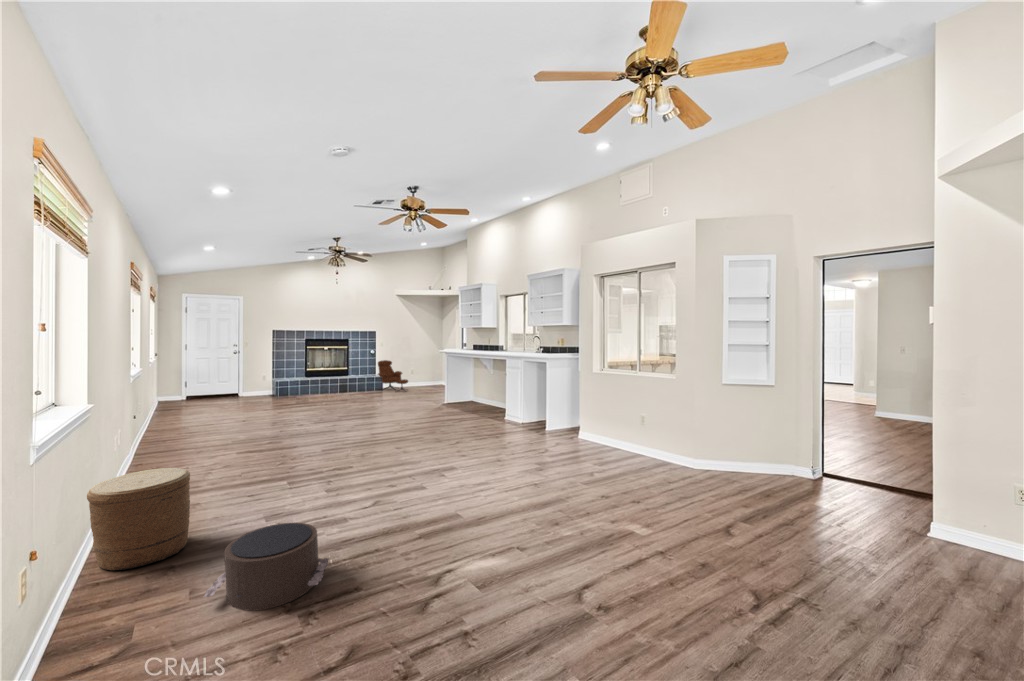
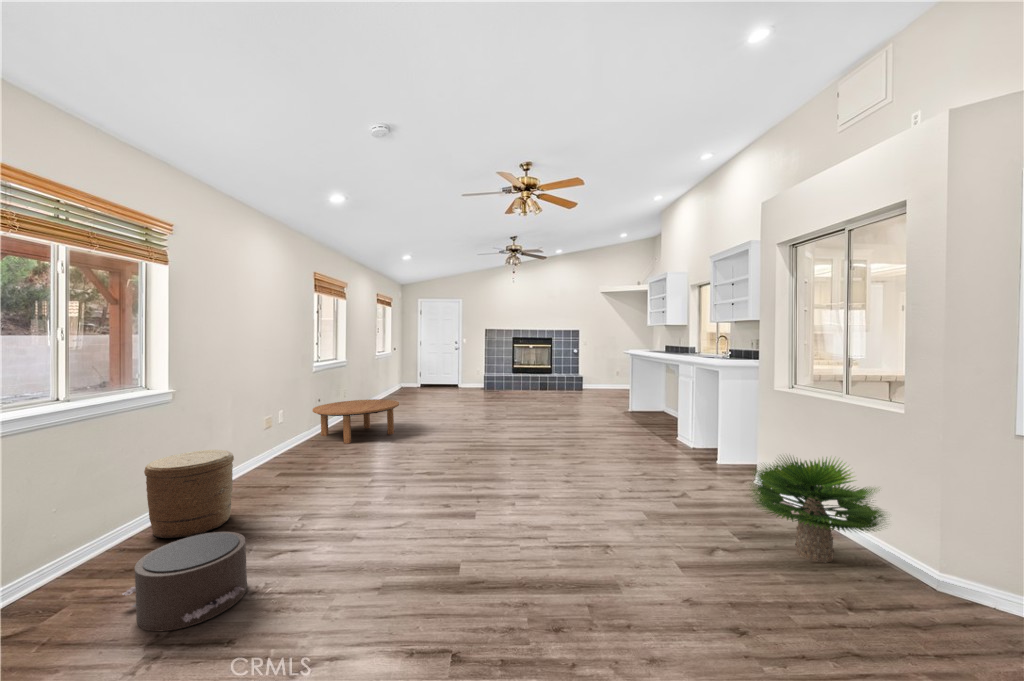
lounge chair: present [378,360,408,390] -> none [578,360,608,395]
potted plant: none [597,405,670,466] -> present [752,458,886,563]
coffee table: none [129,411,244,464] -> present [313,399,399,444]

